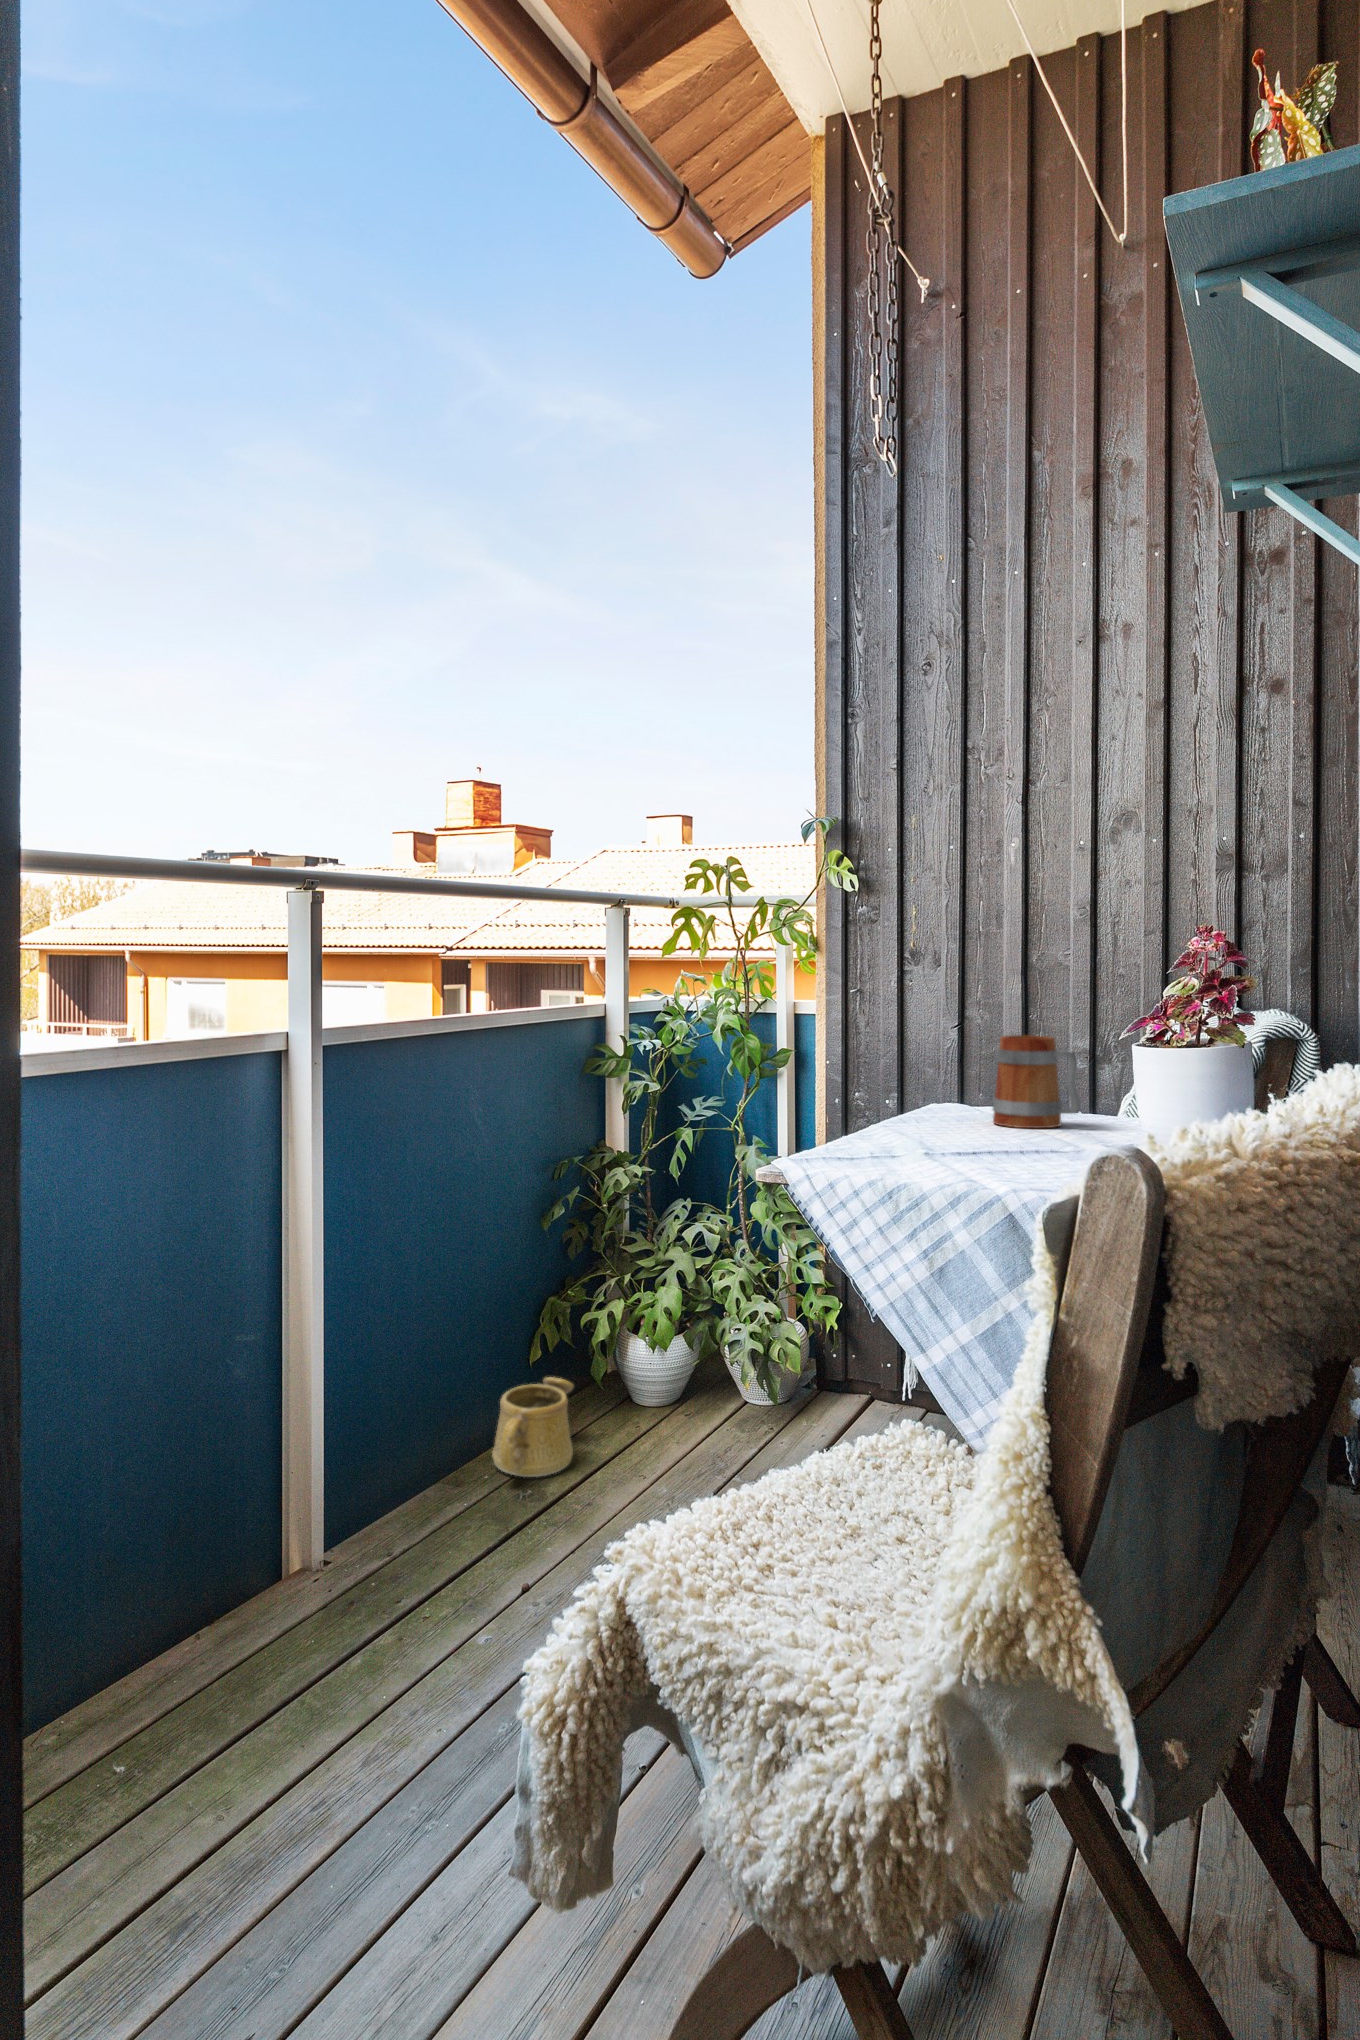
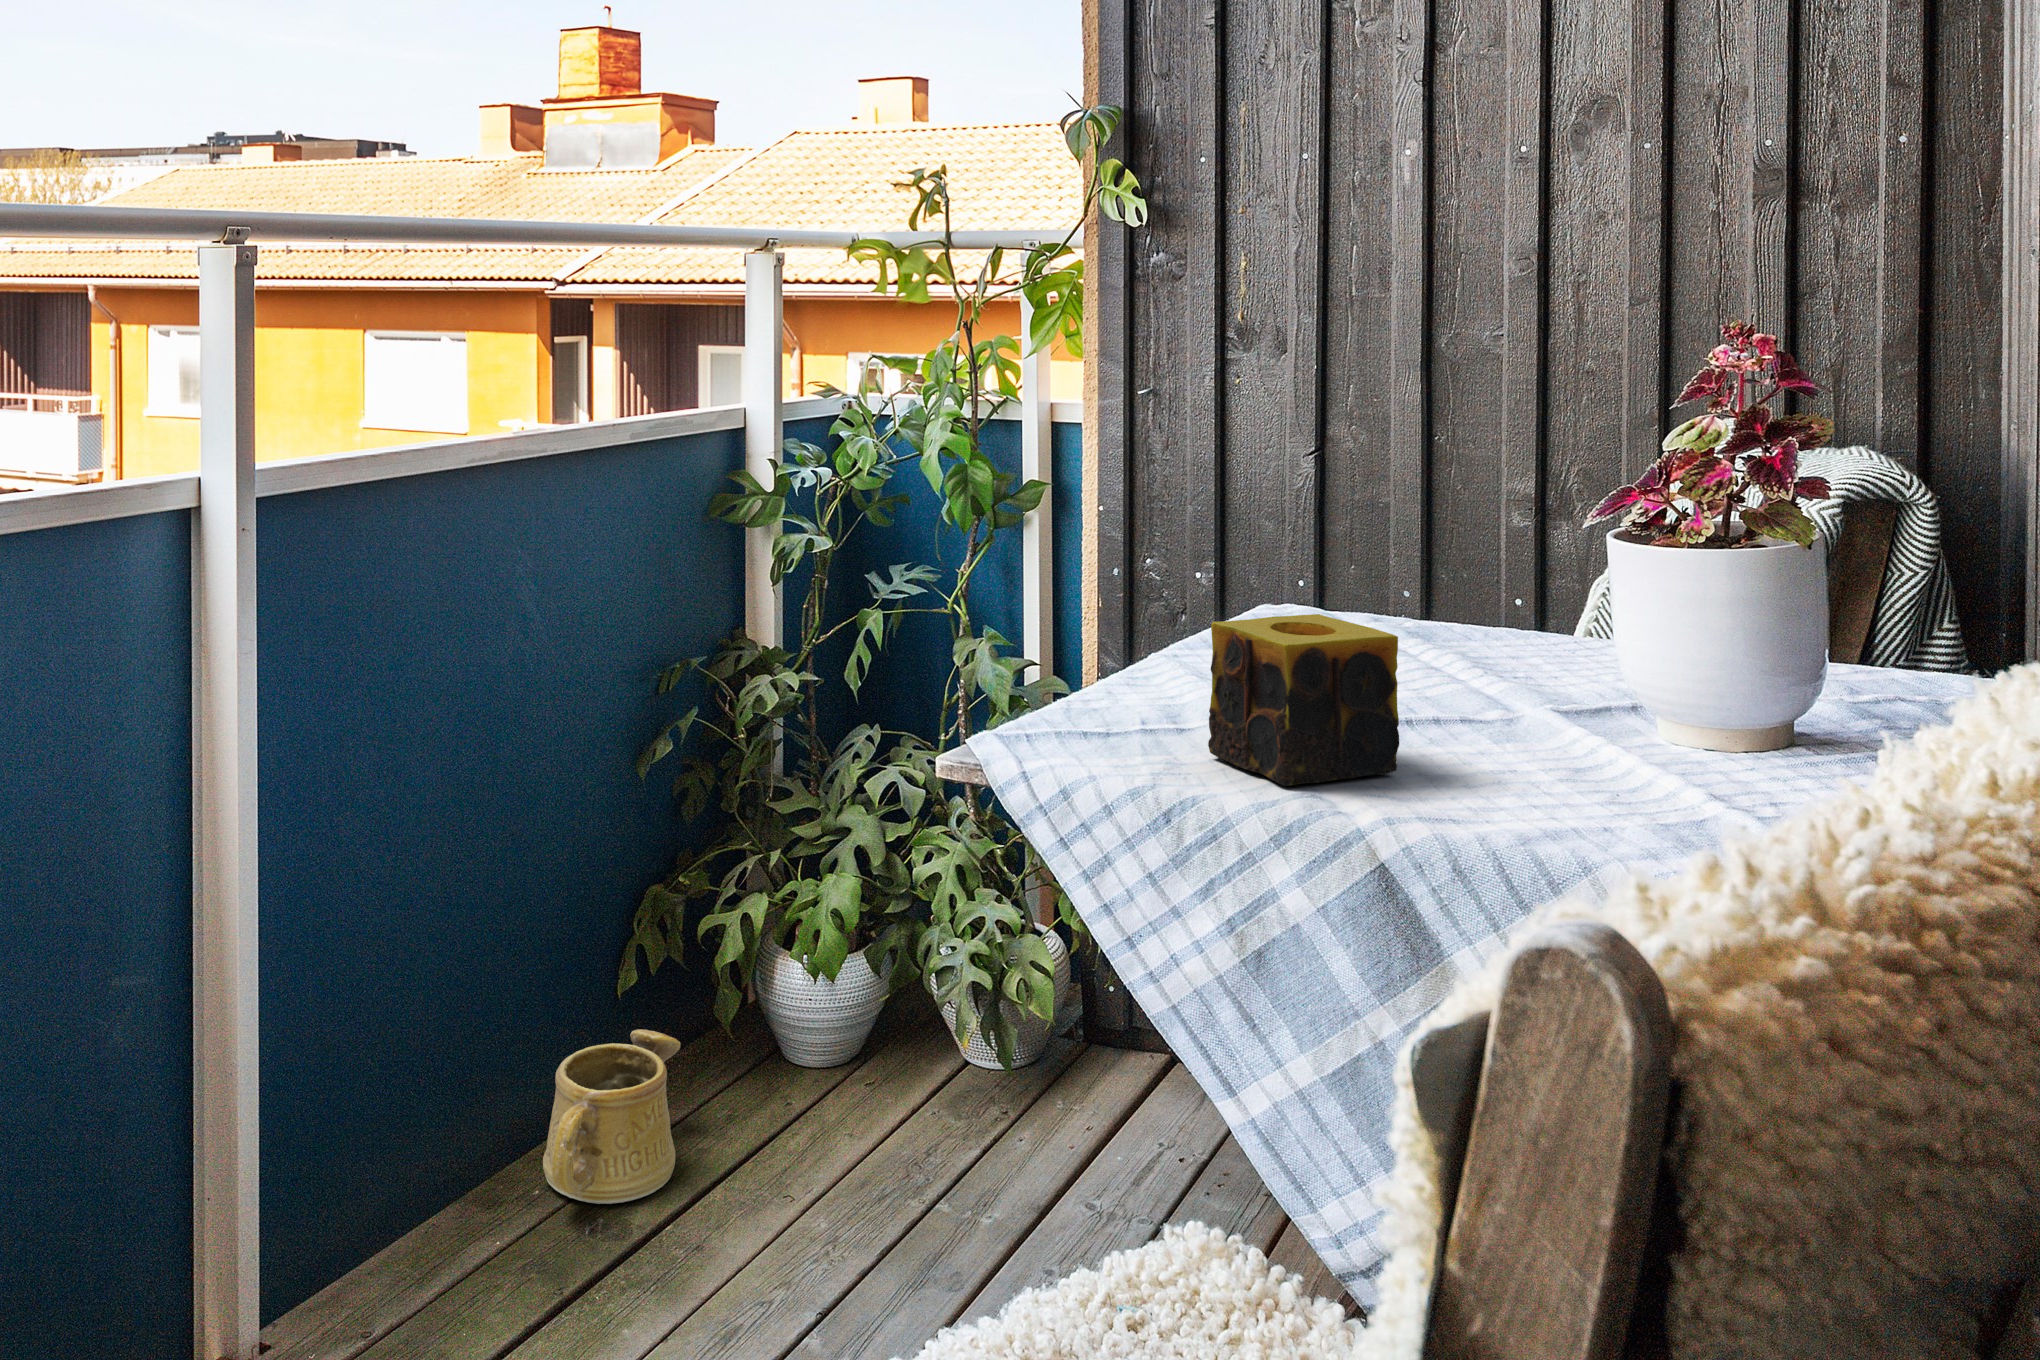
mug: present [993,1035,1080,1128] -> none [1369,486,1519,650]
candle: none [910,1090,1018,1180] -> present [1208,614,1399,786]

